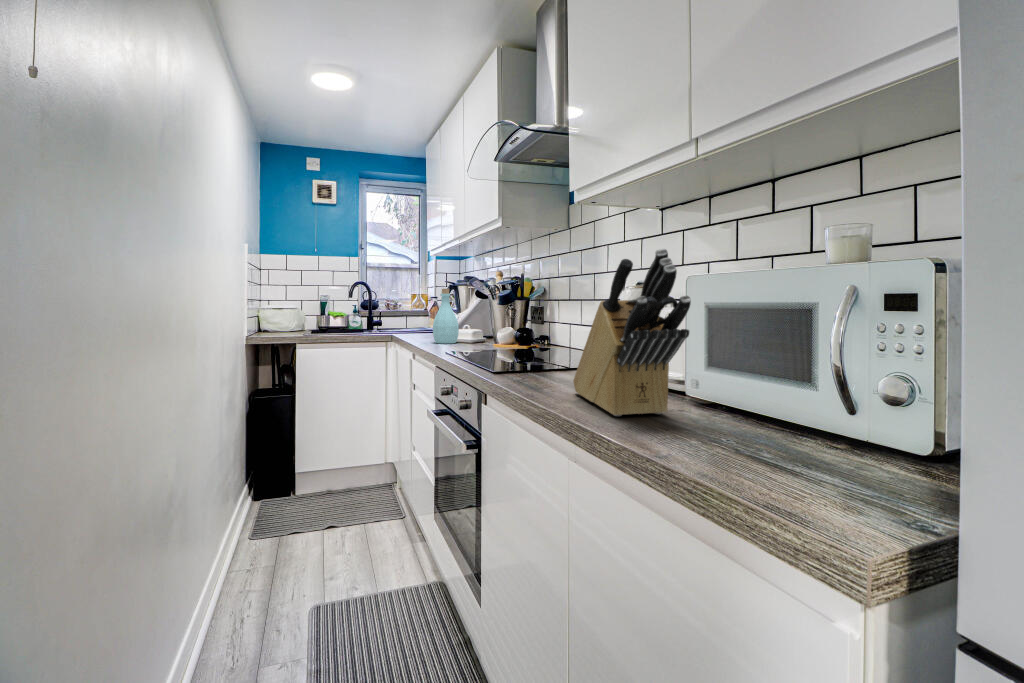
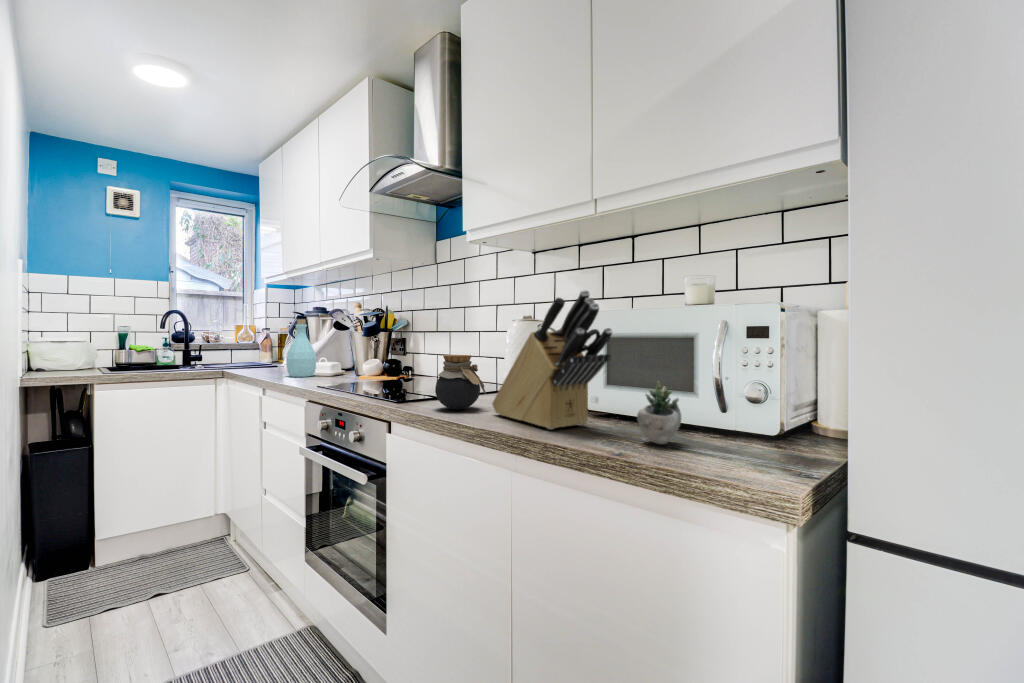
jar: none [521,326,573,385] -> present [435,355,486,410]
succulent plant: none [706,365,838,450] -> present [637,377,728,444]

